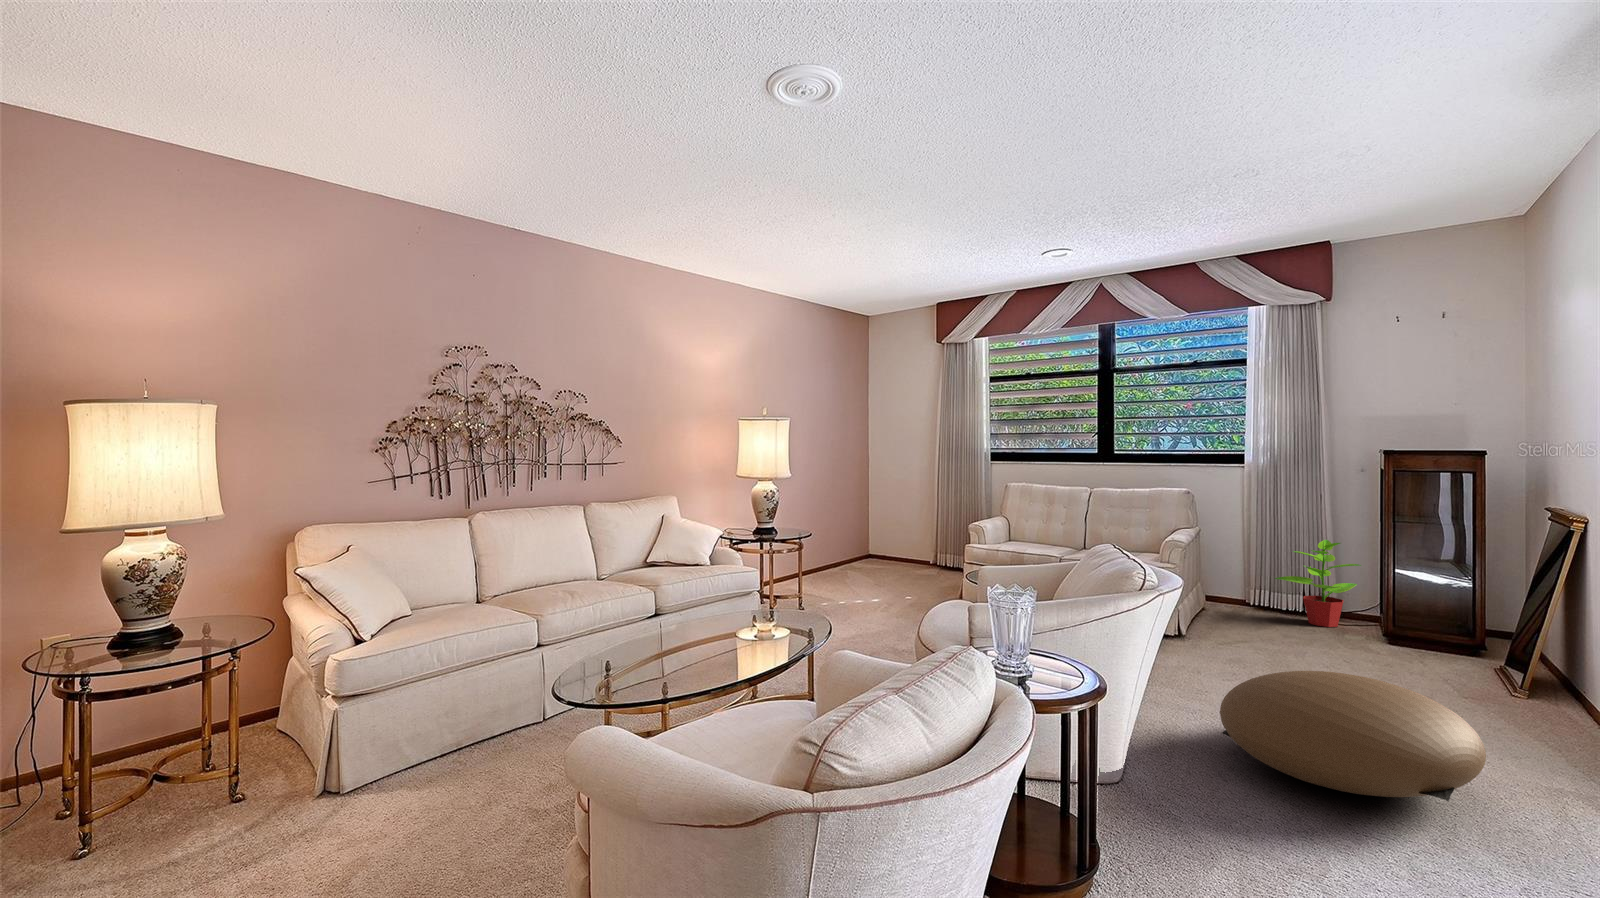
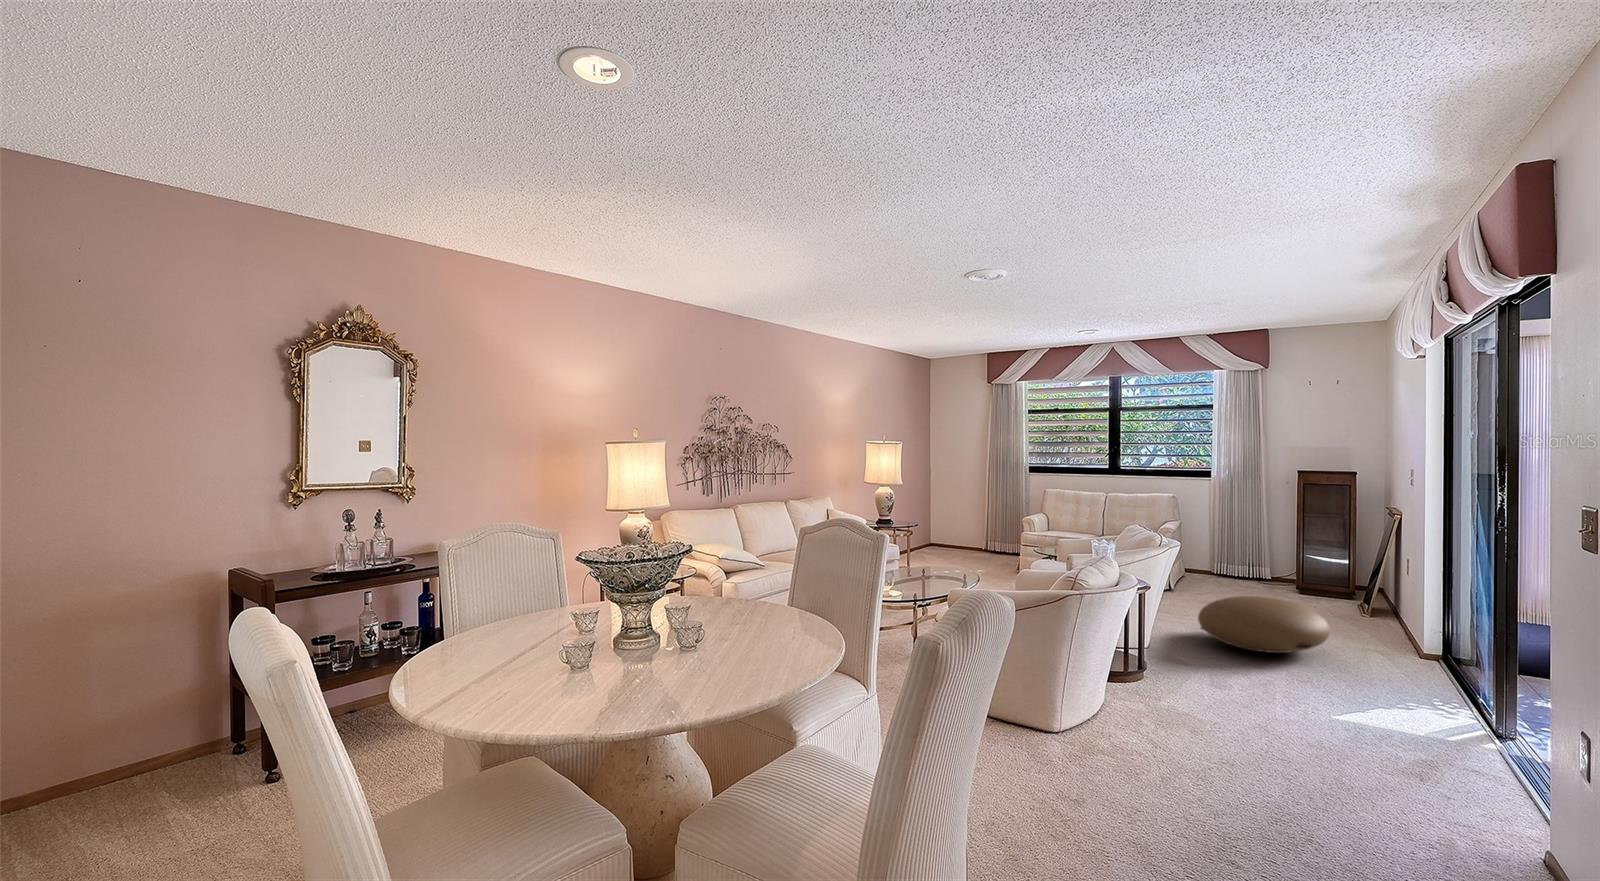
potted plant: present [1275,540,1361,627] -> none [1230,526,1286,586]

